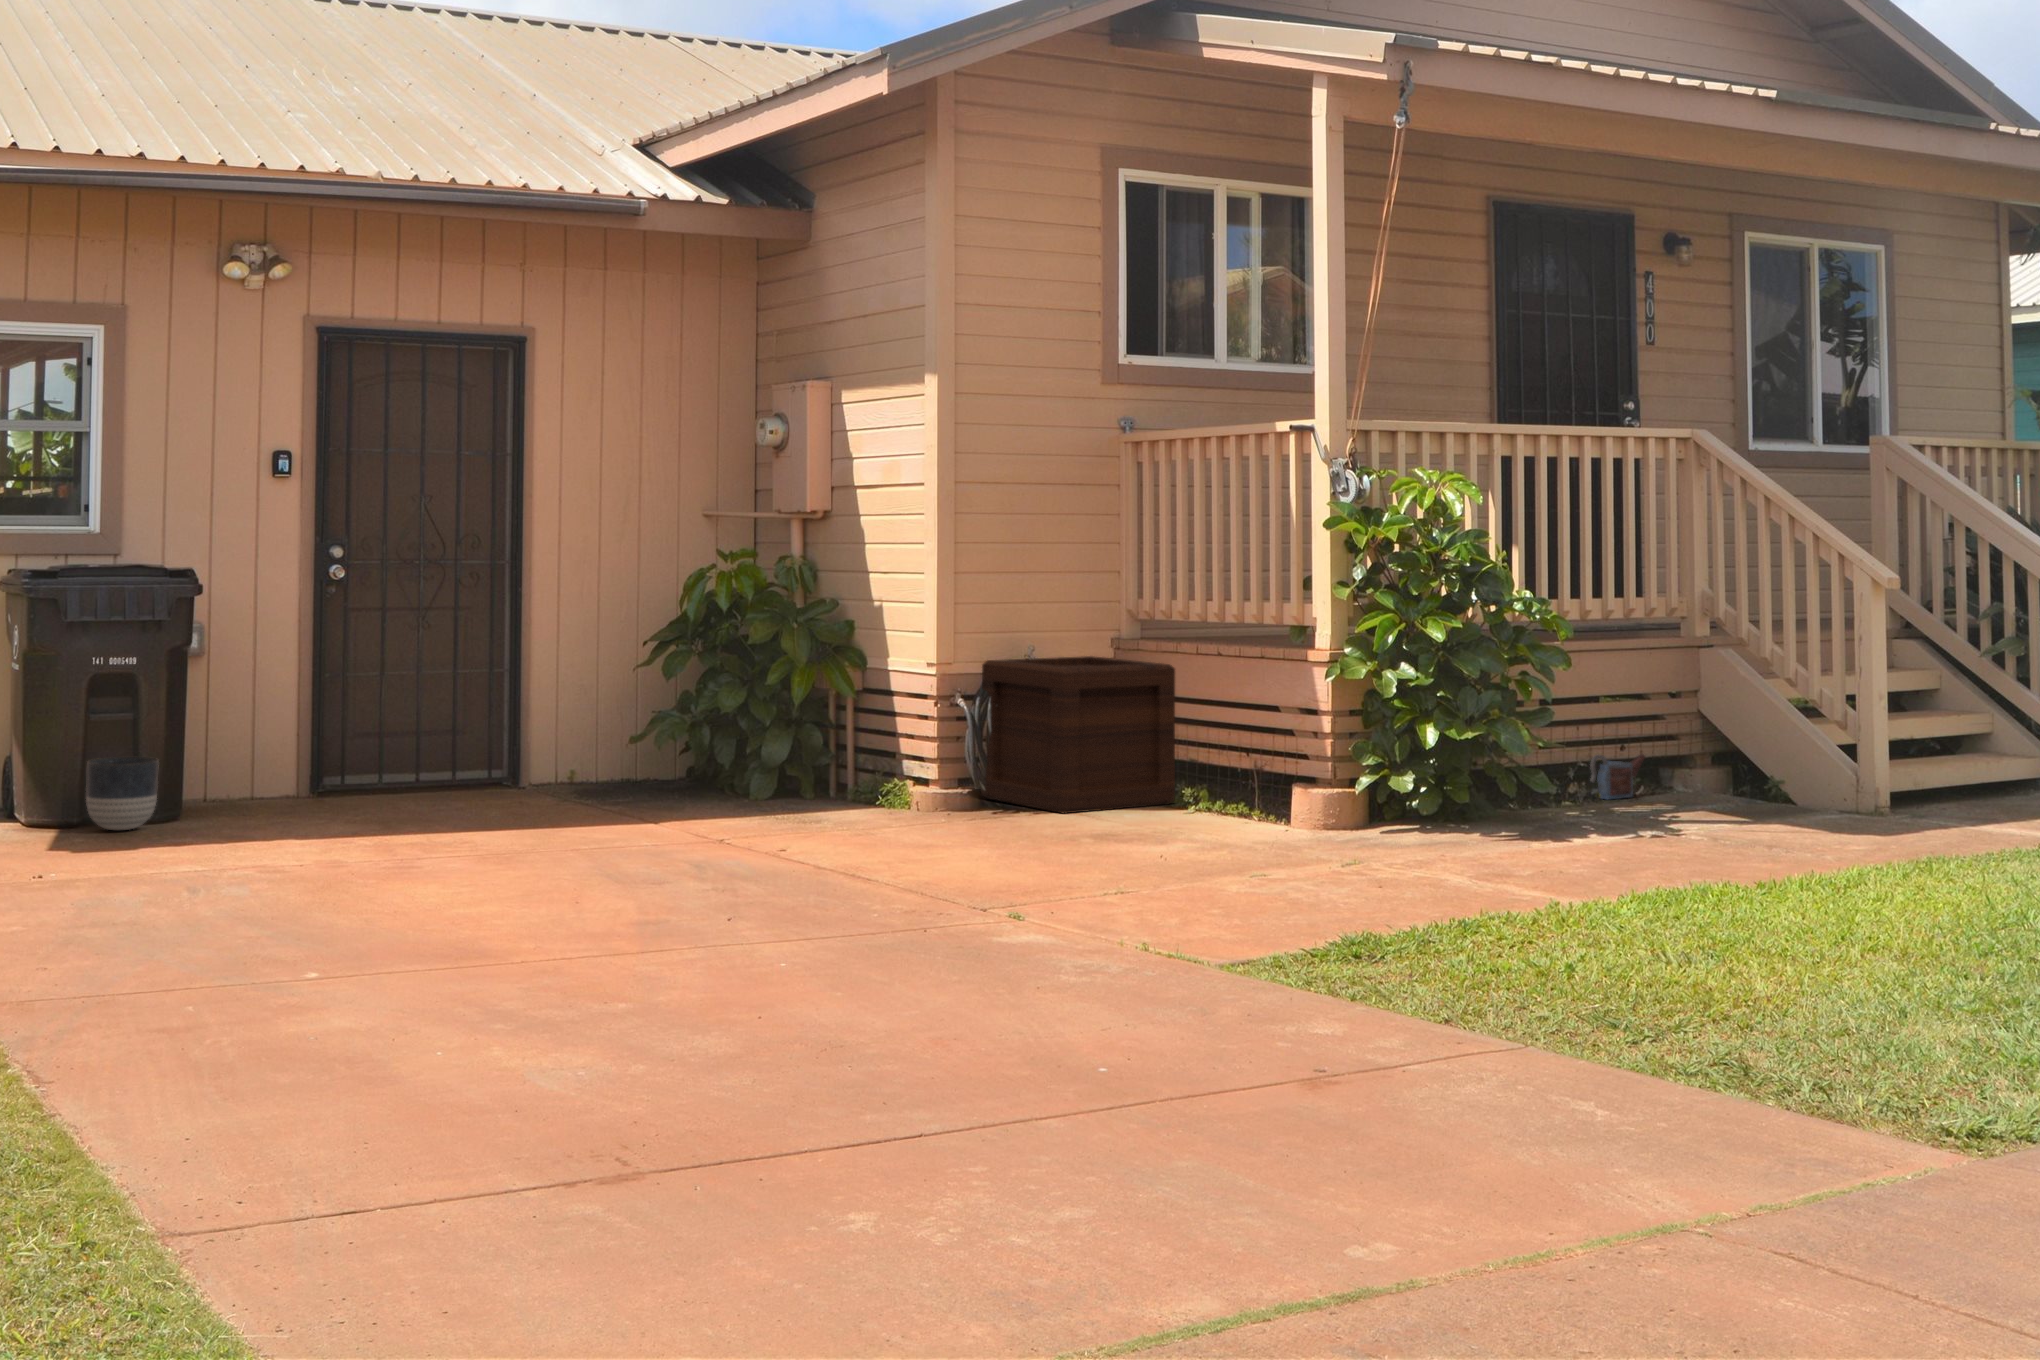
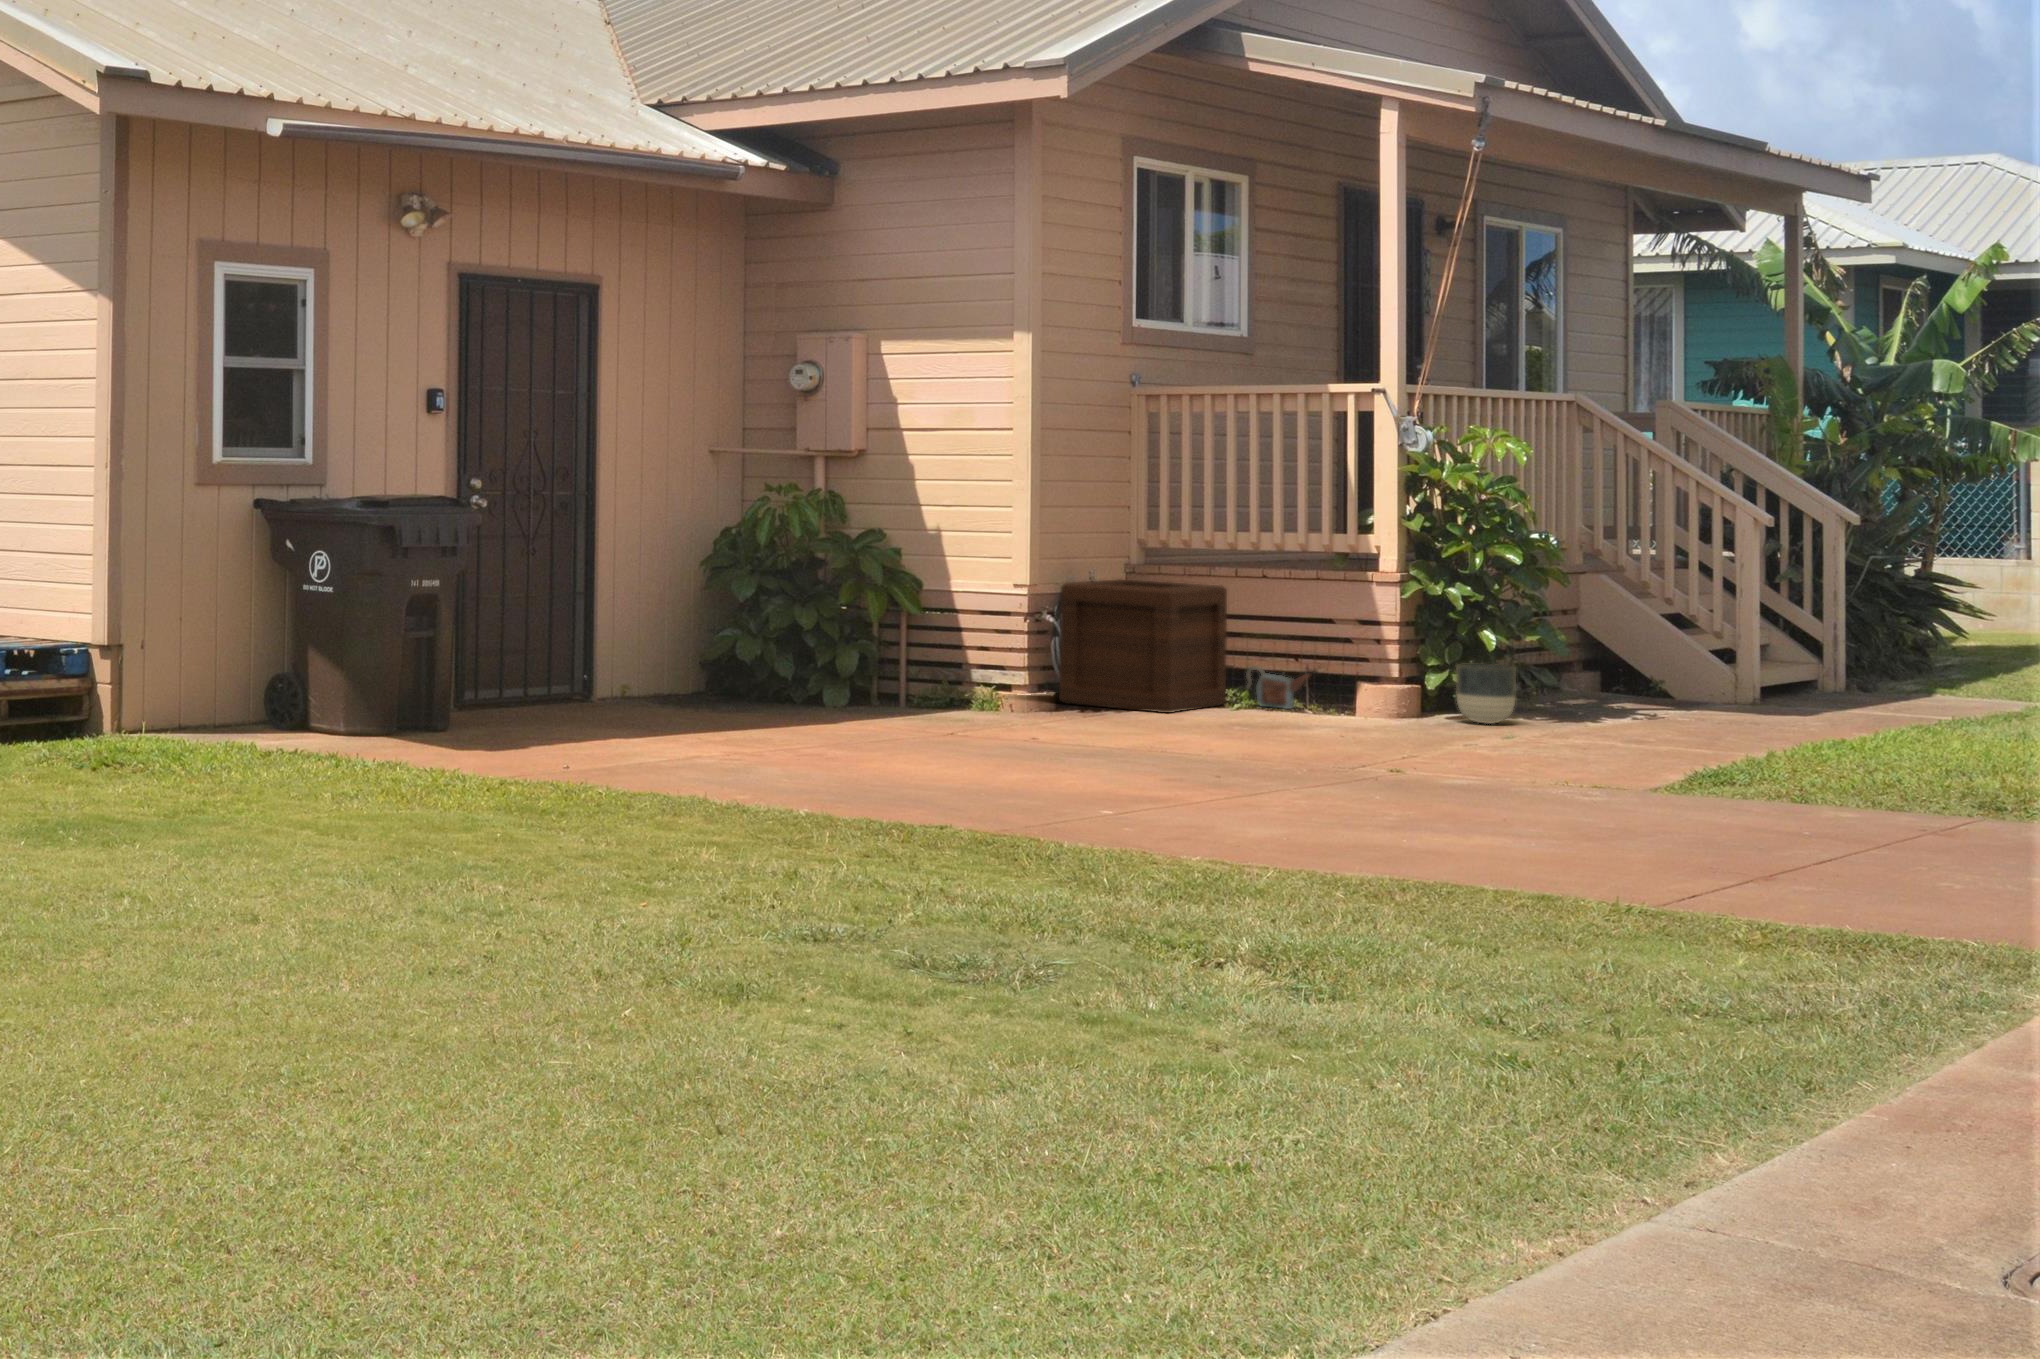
watering can: present [1590,754,1645,799] -> present [1246,666,1310,709]
planter: present [86,757,159,830] -> present [1456,663,1516,724]

